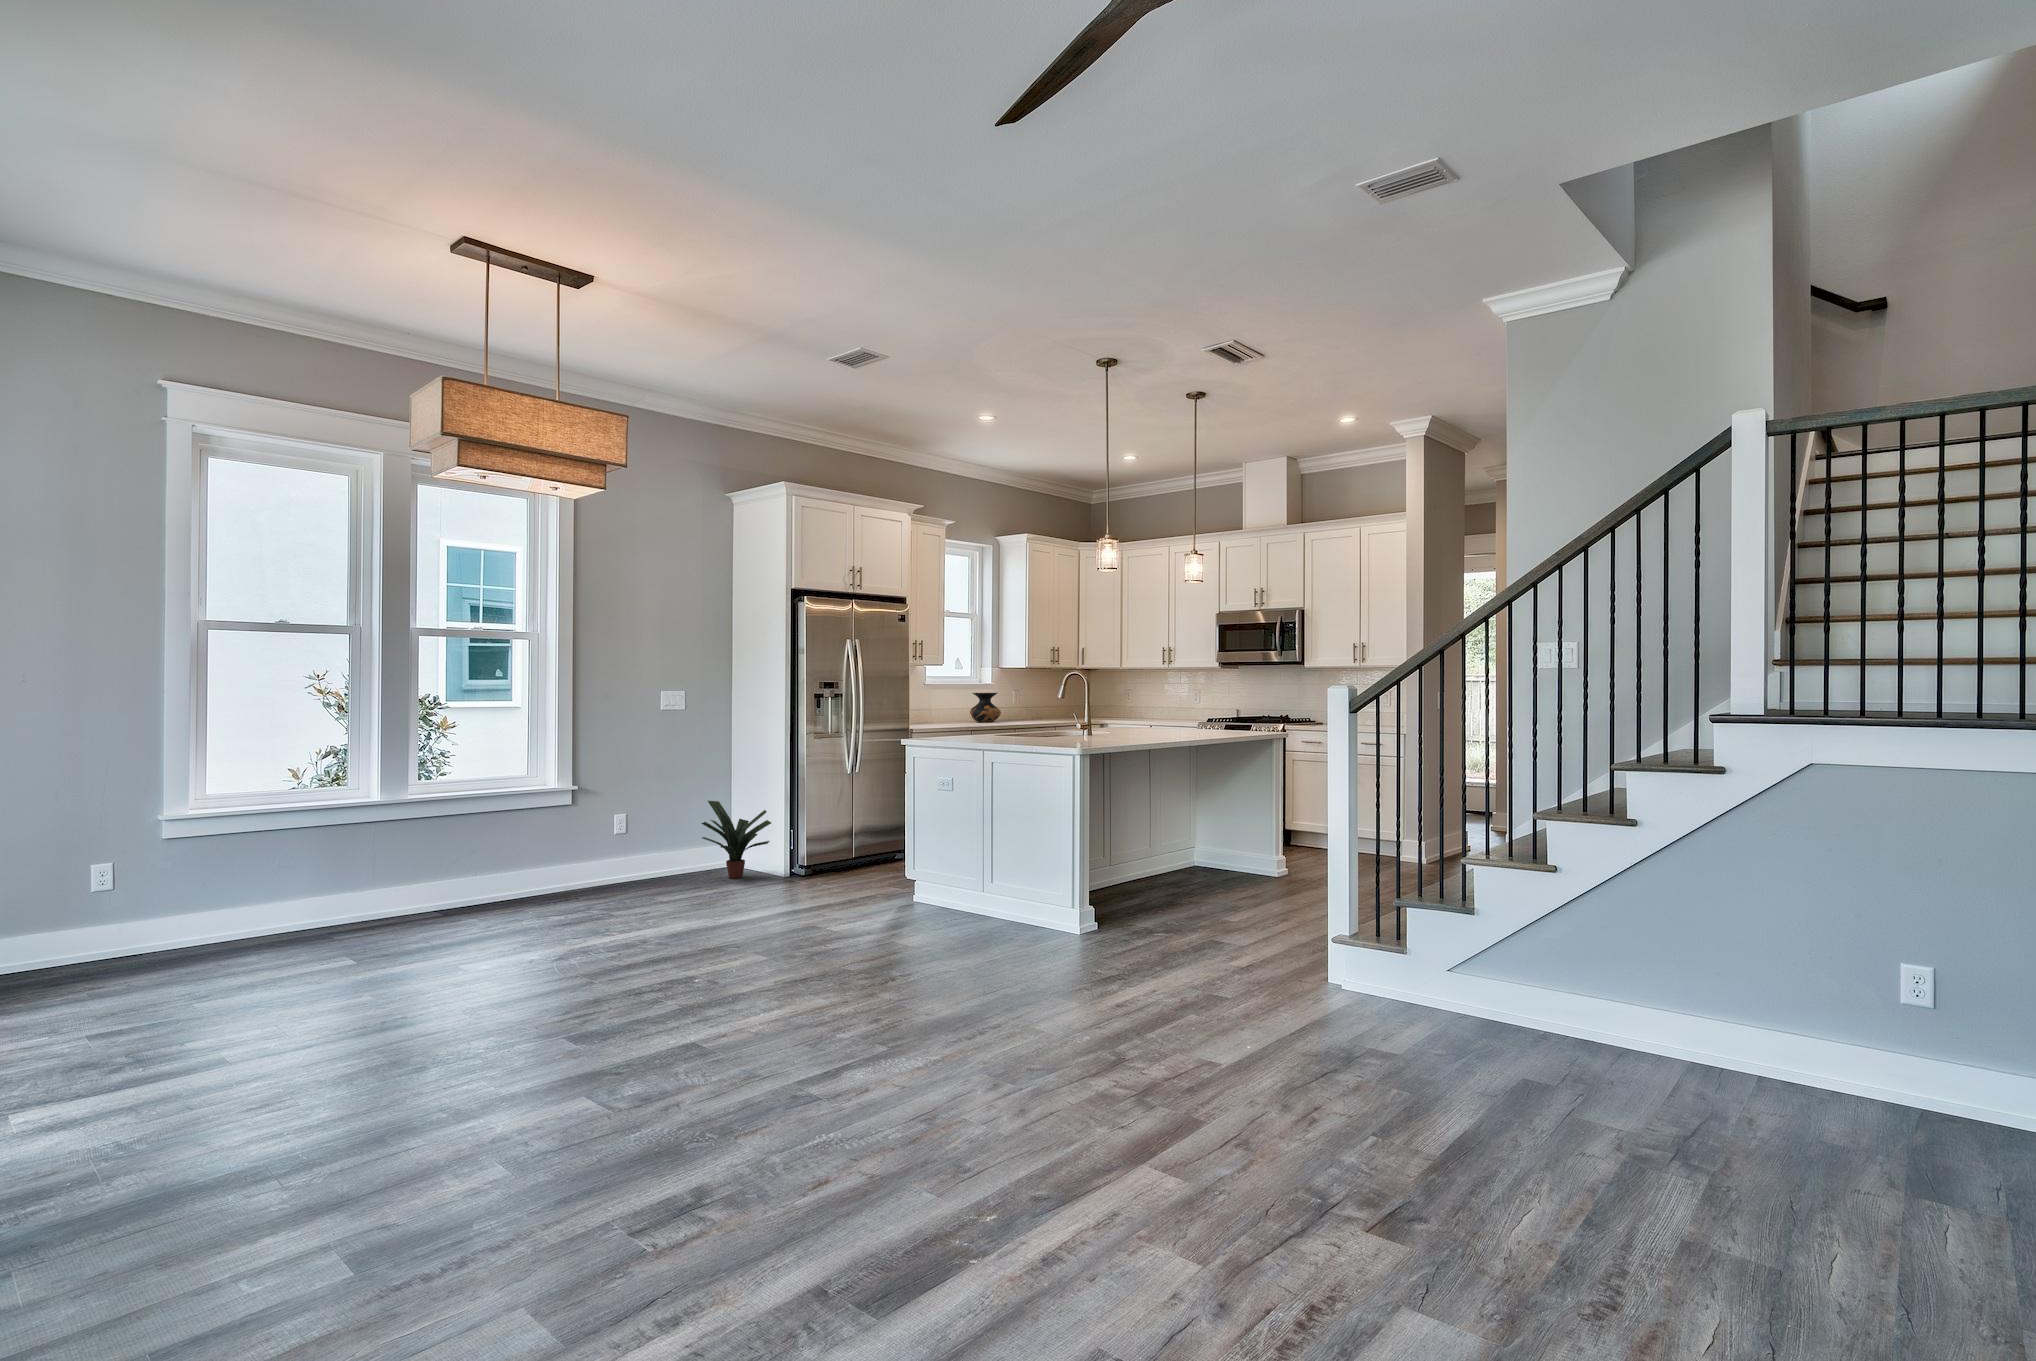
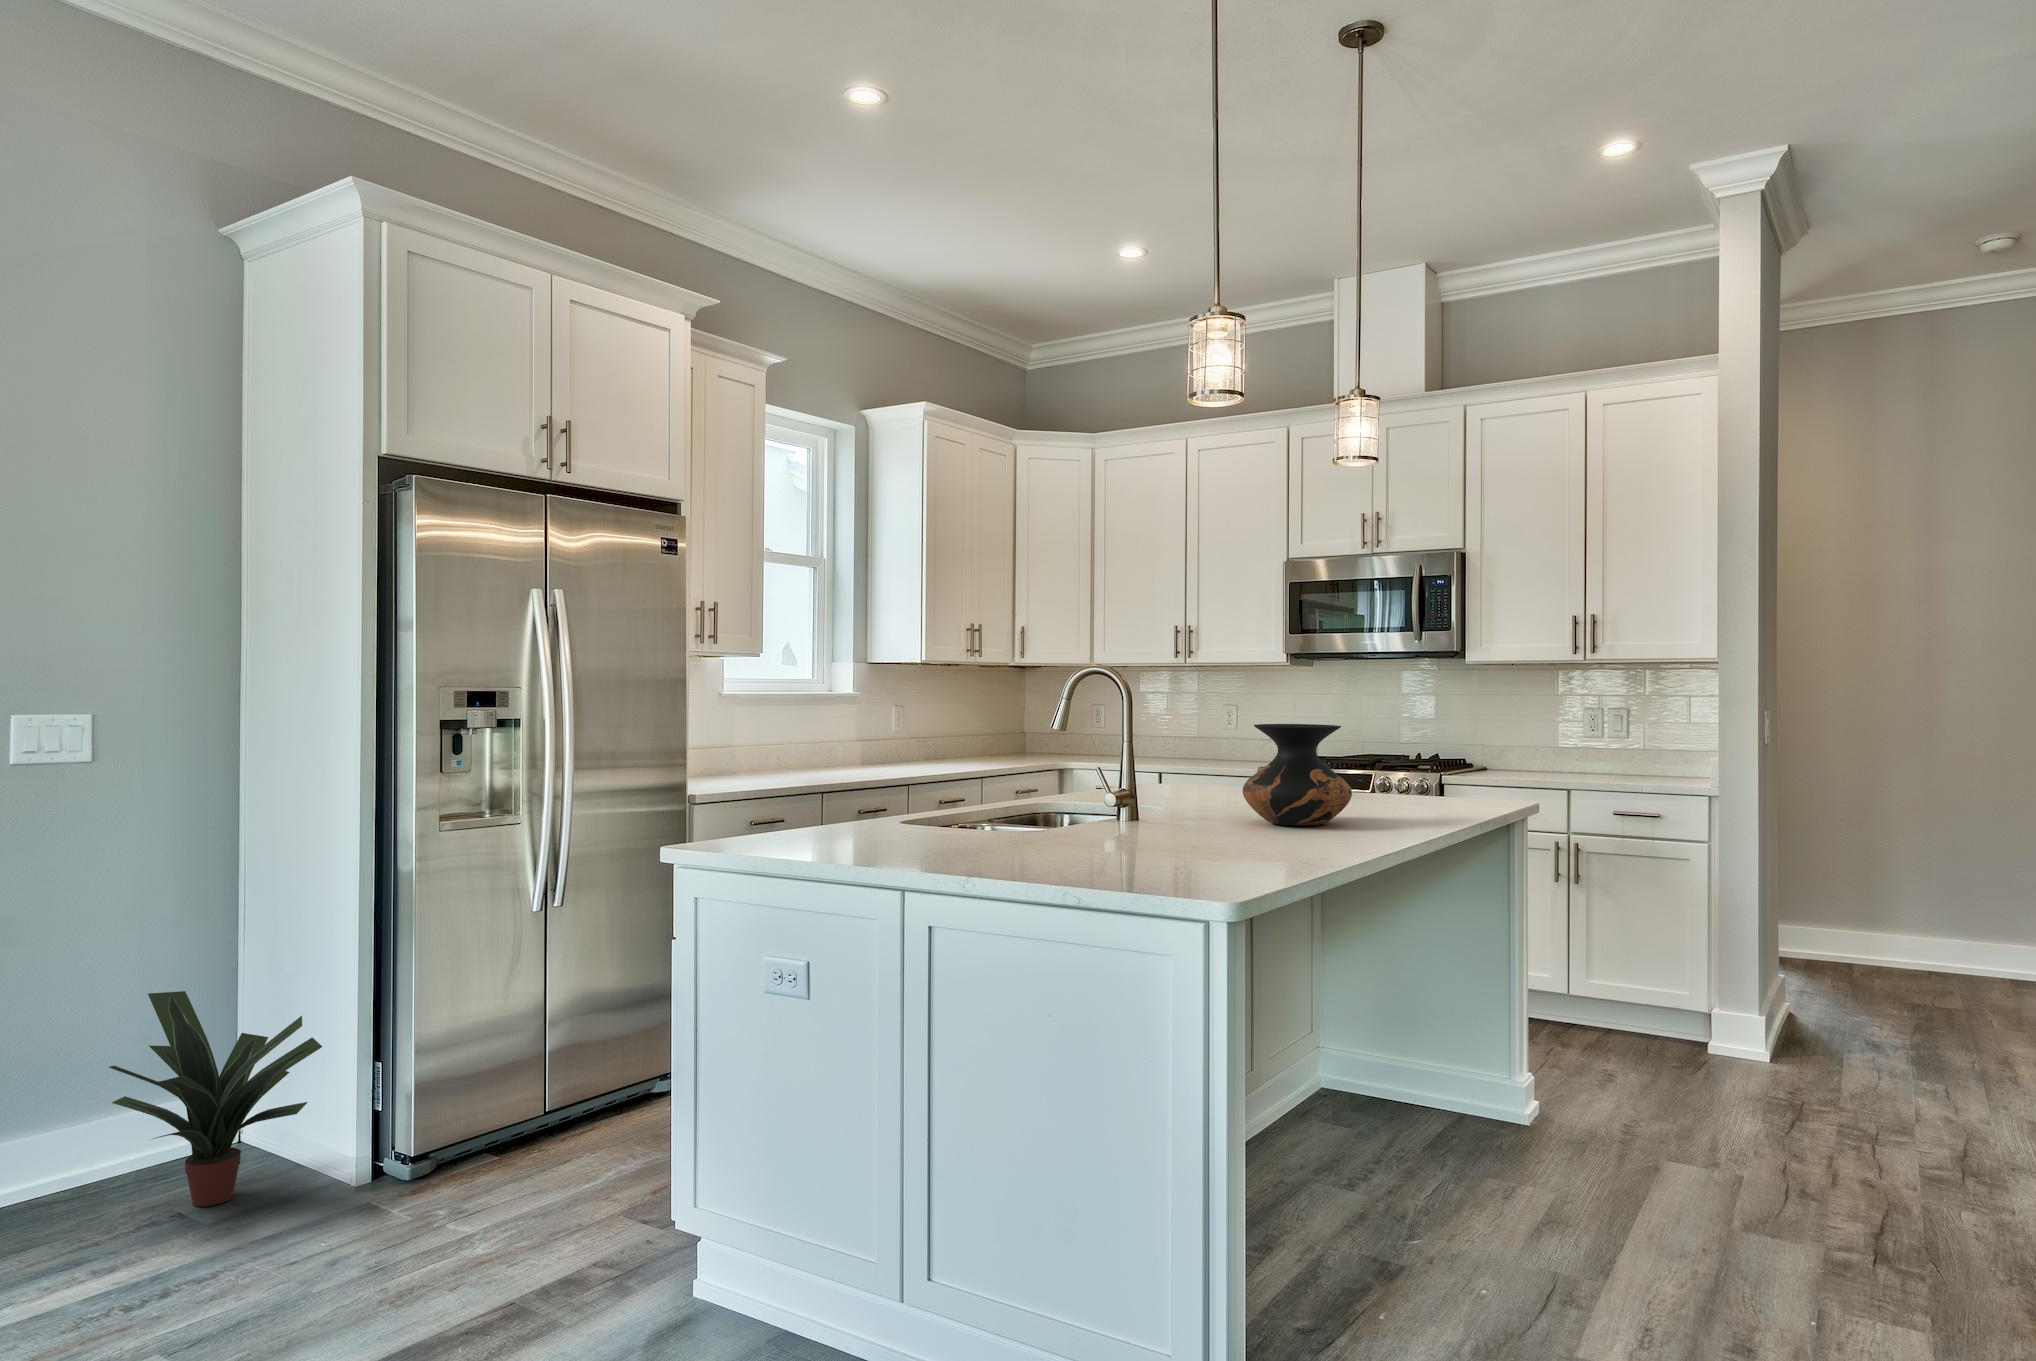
vase: present [970,693,1001,722] -> present [1243,724,1352,826]

